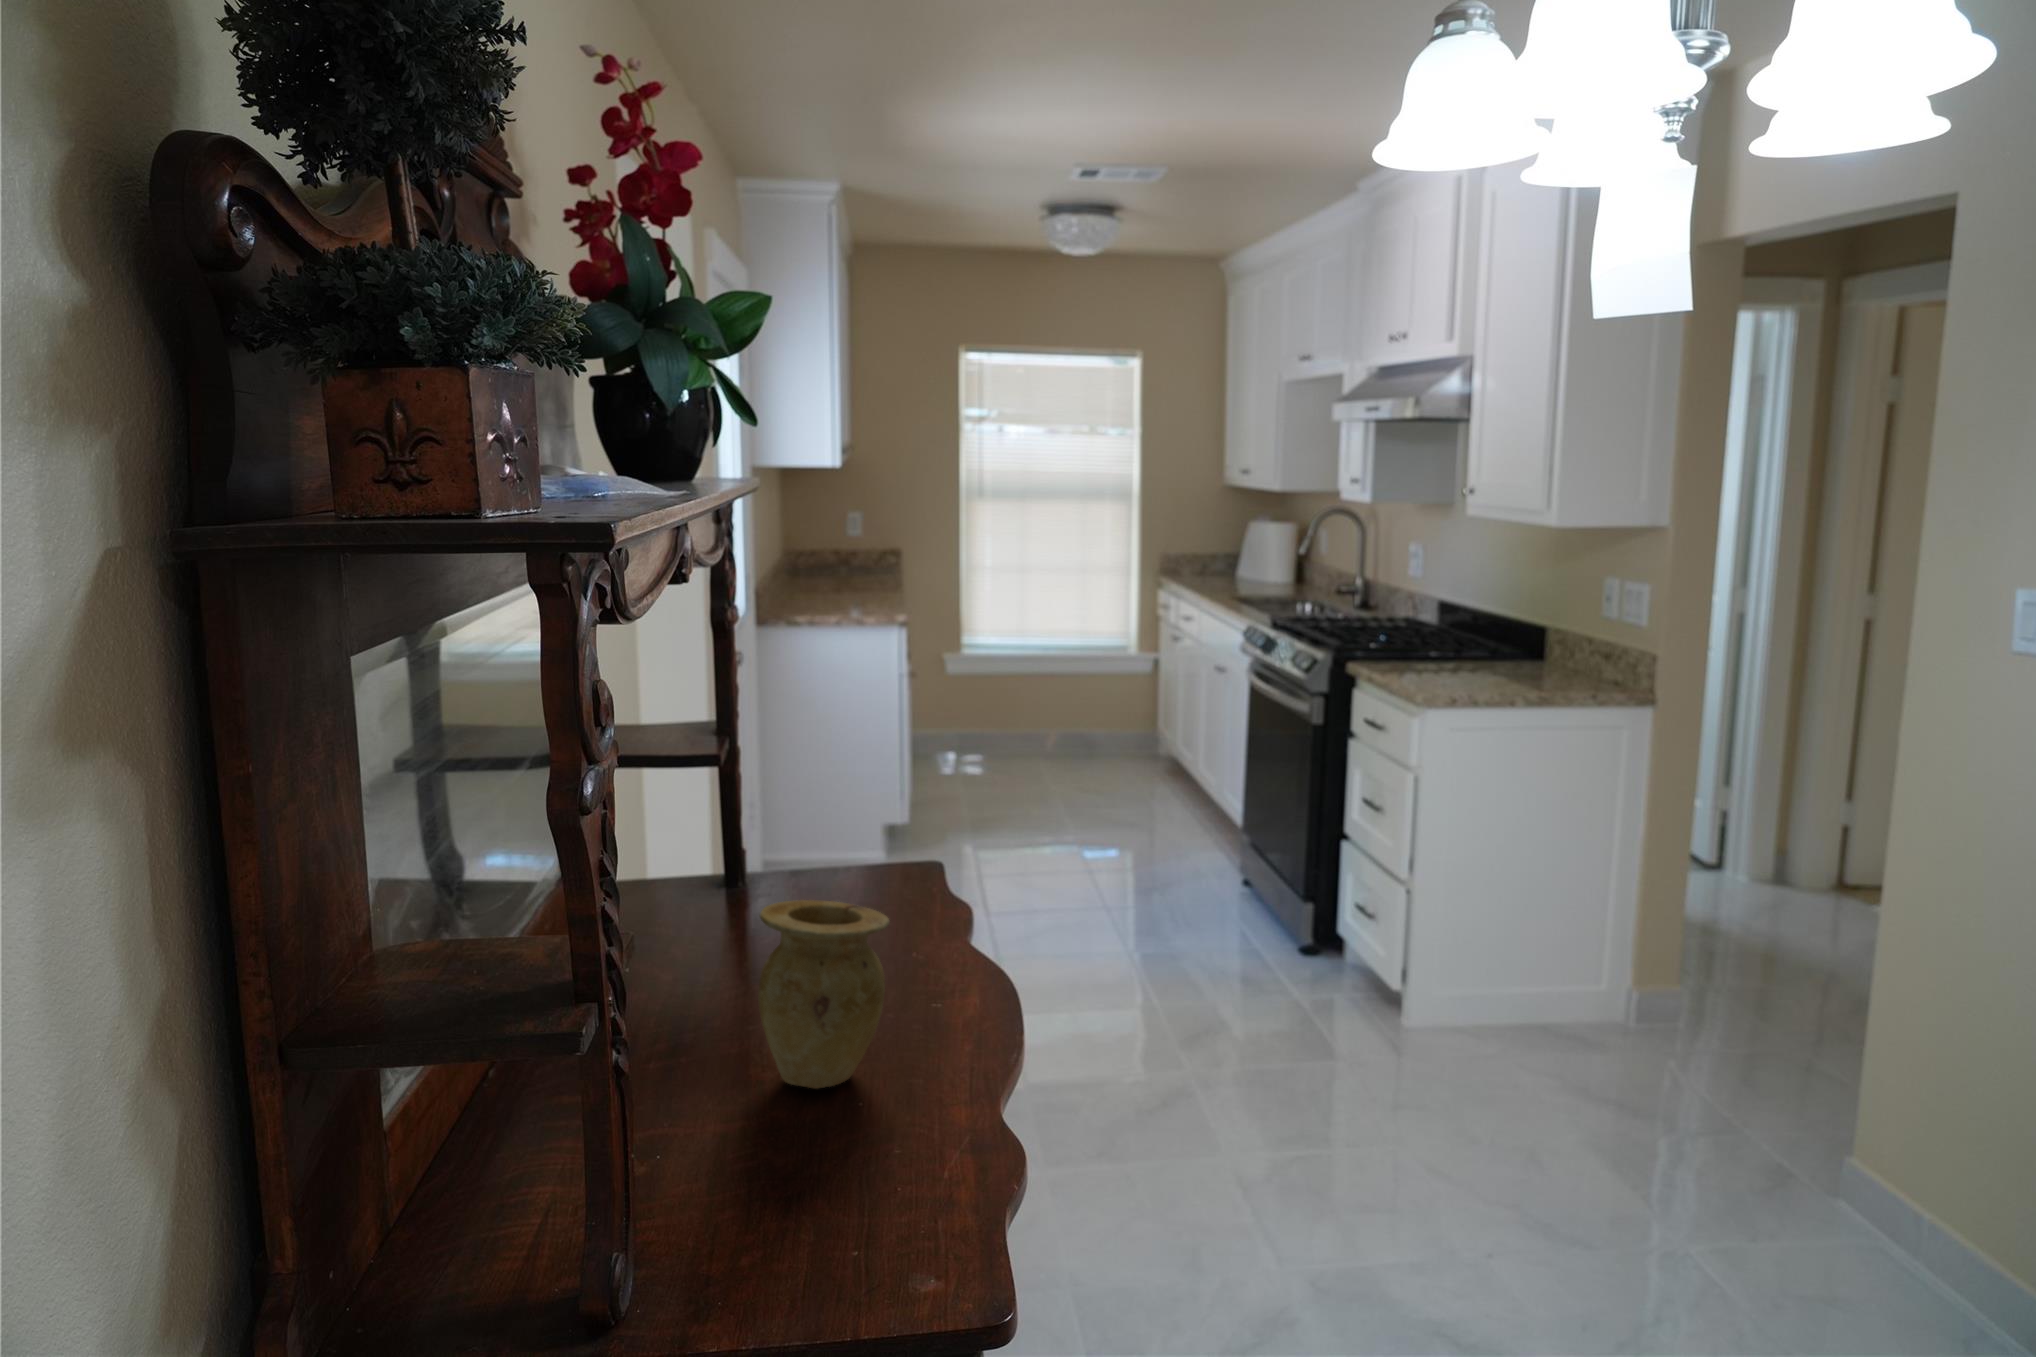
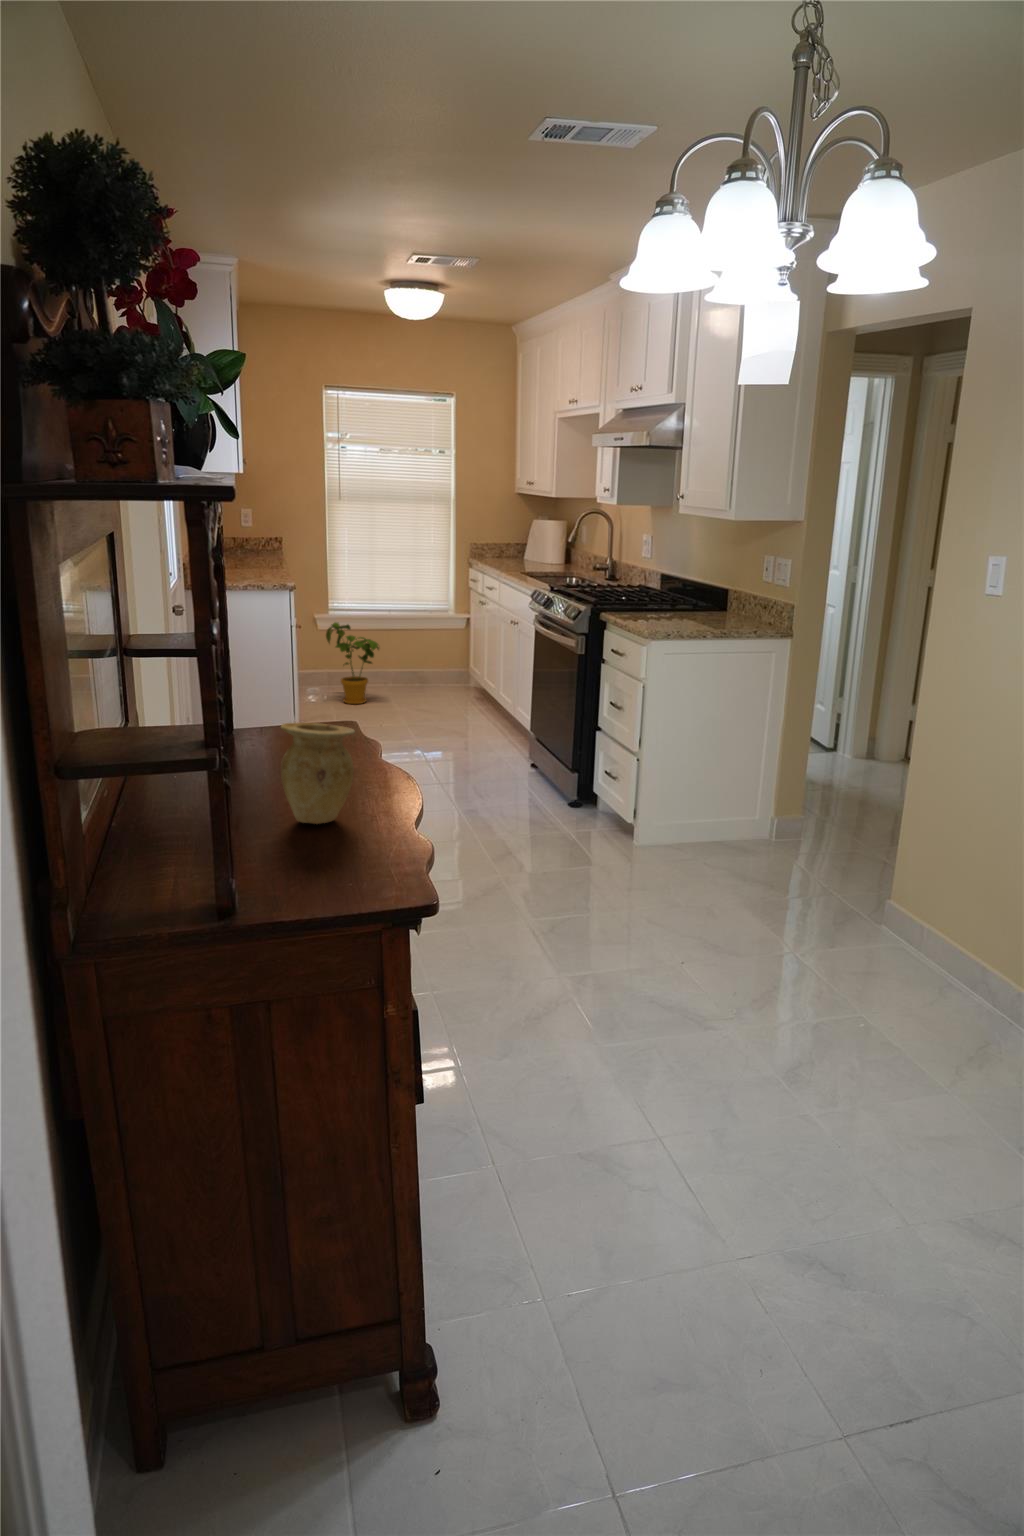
house plant: none [956,663,1030,776] -> present [326,622,379,704]

